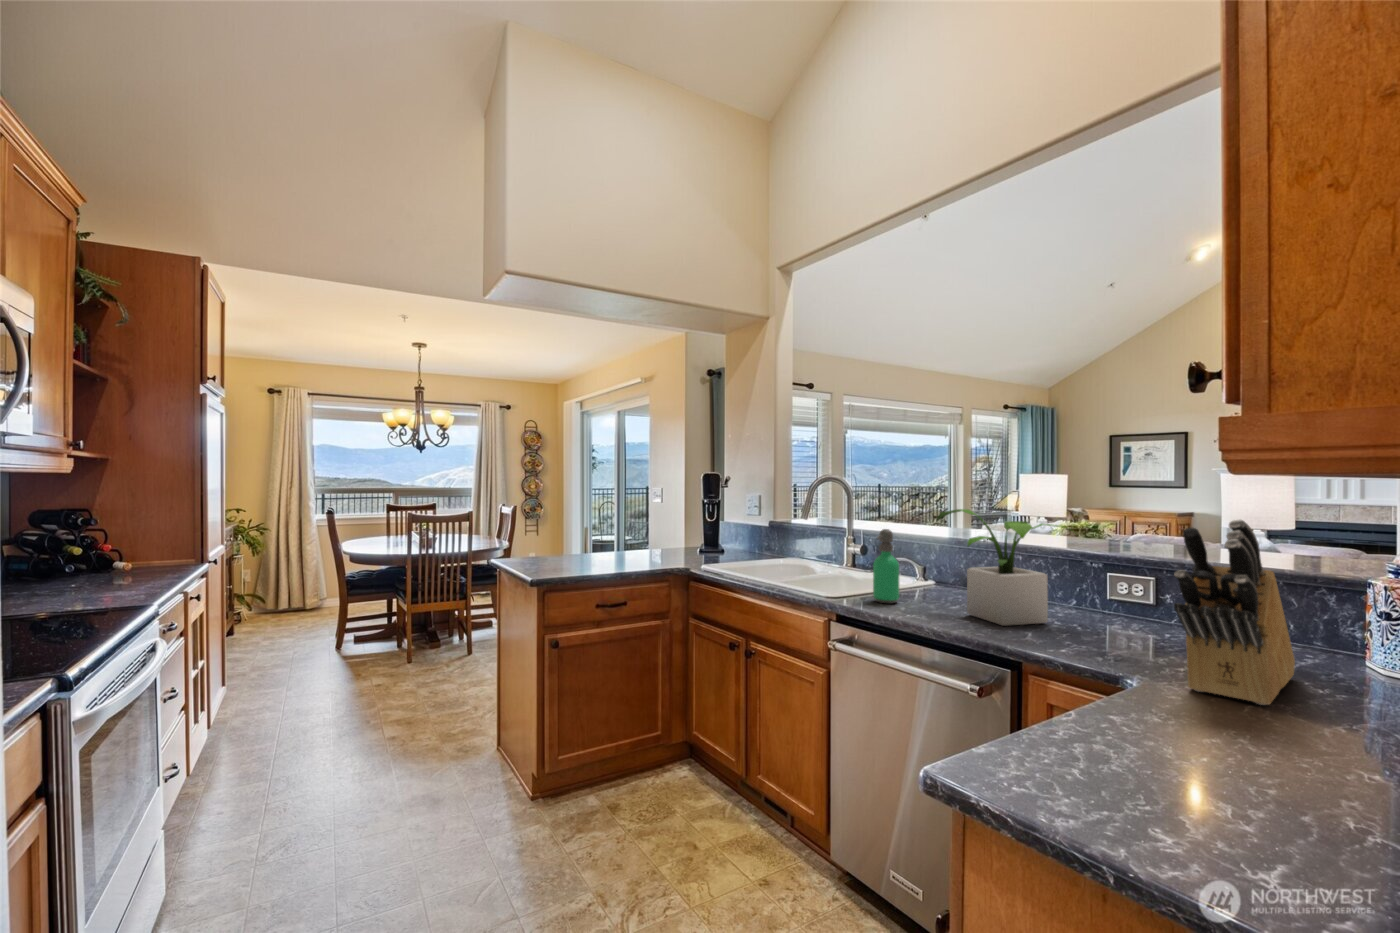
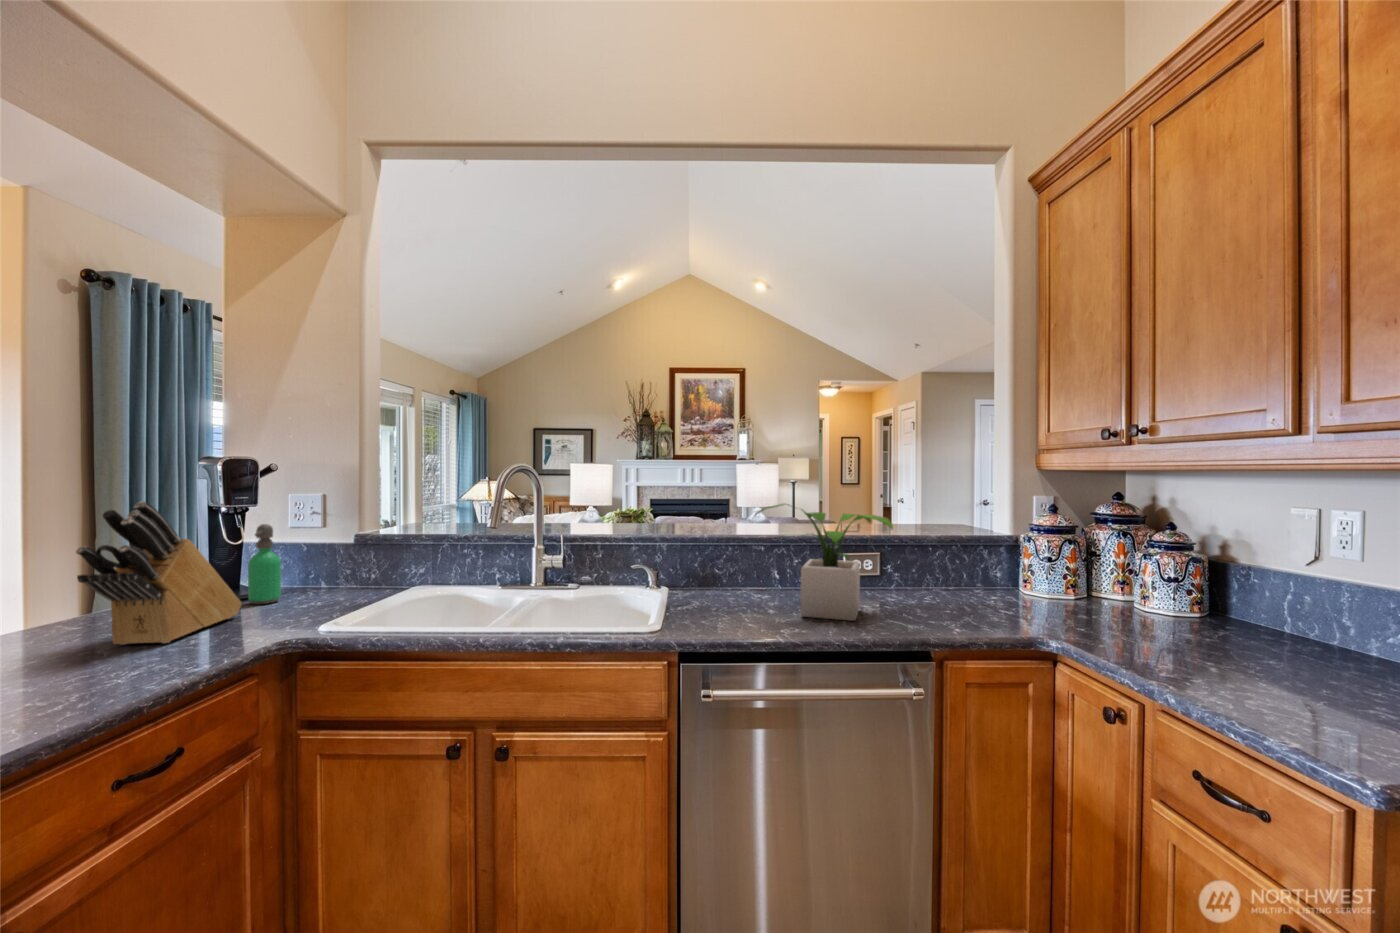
knife block: present [1174,520,1295,705] -> present [76,501,242,645]
soap dispenser: present [873,529,899,603] -> present [248,524,281,604]

